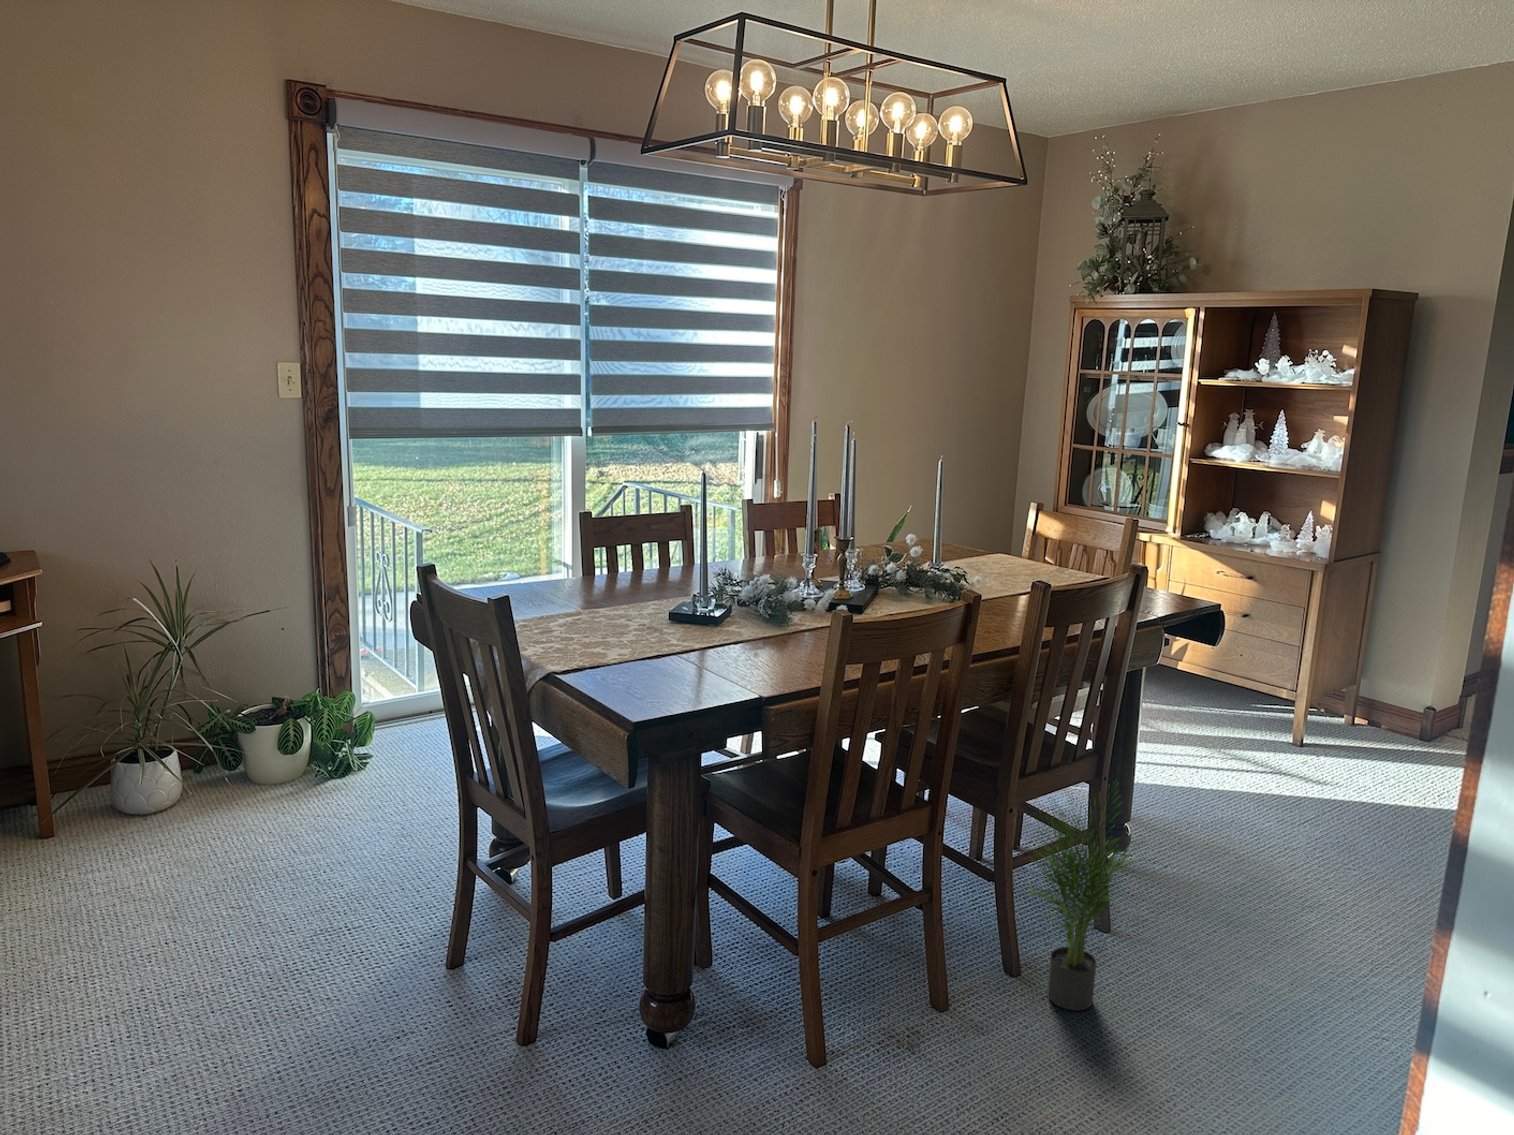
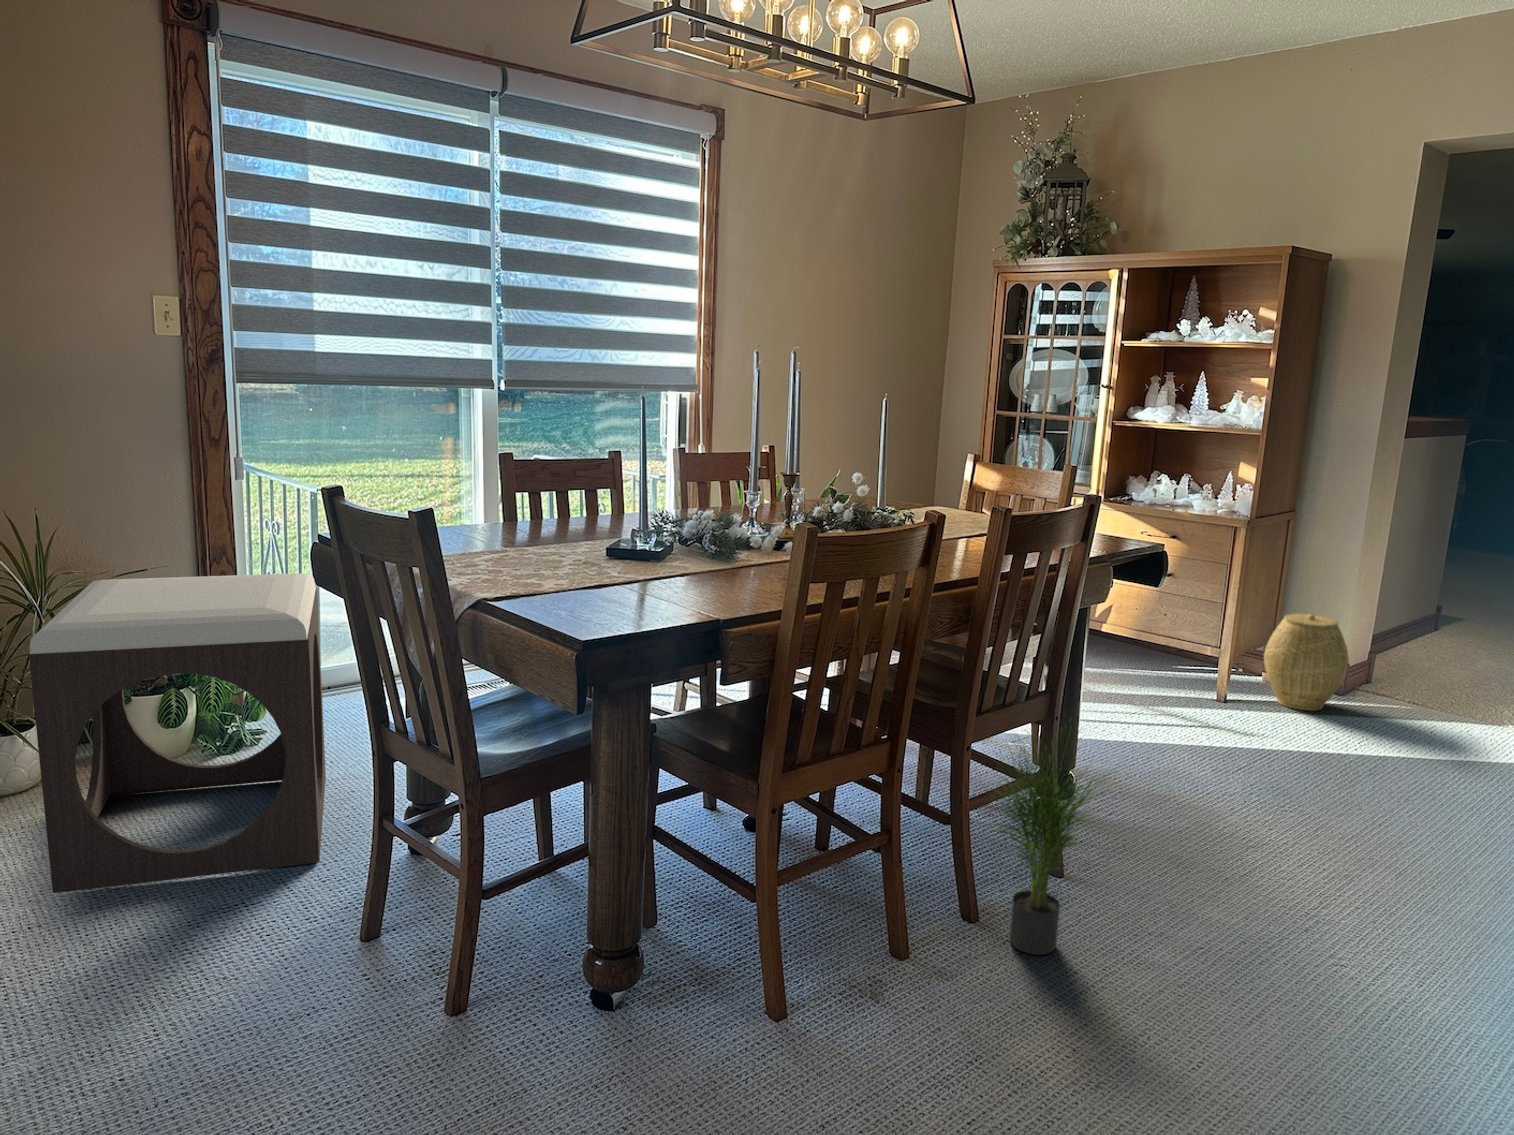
footstool: none [167,621,425,911] -> present [29,573,326,893]
woven basket: none [1341,657,1429,756] -> present [1264,614,1349,711]

